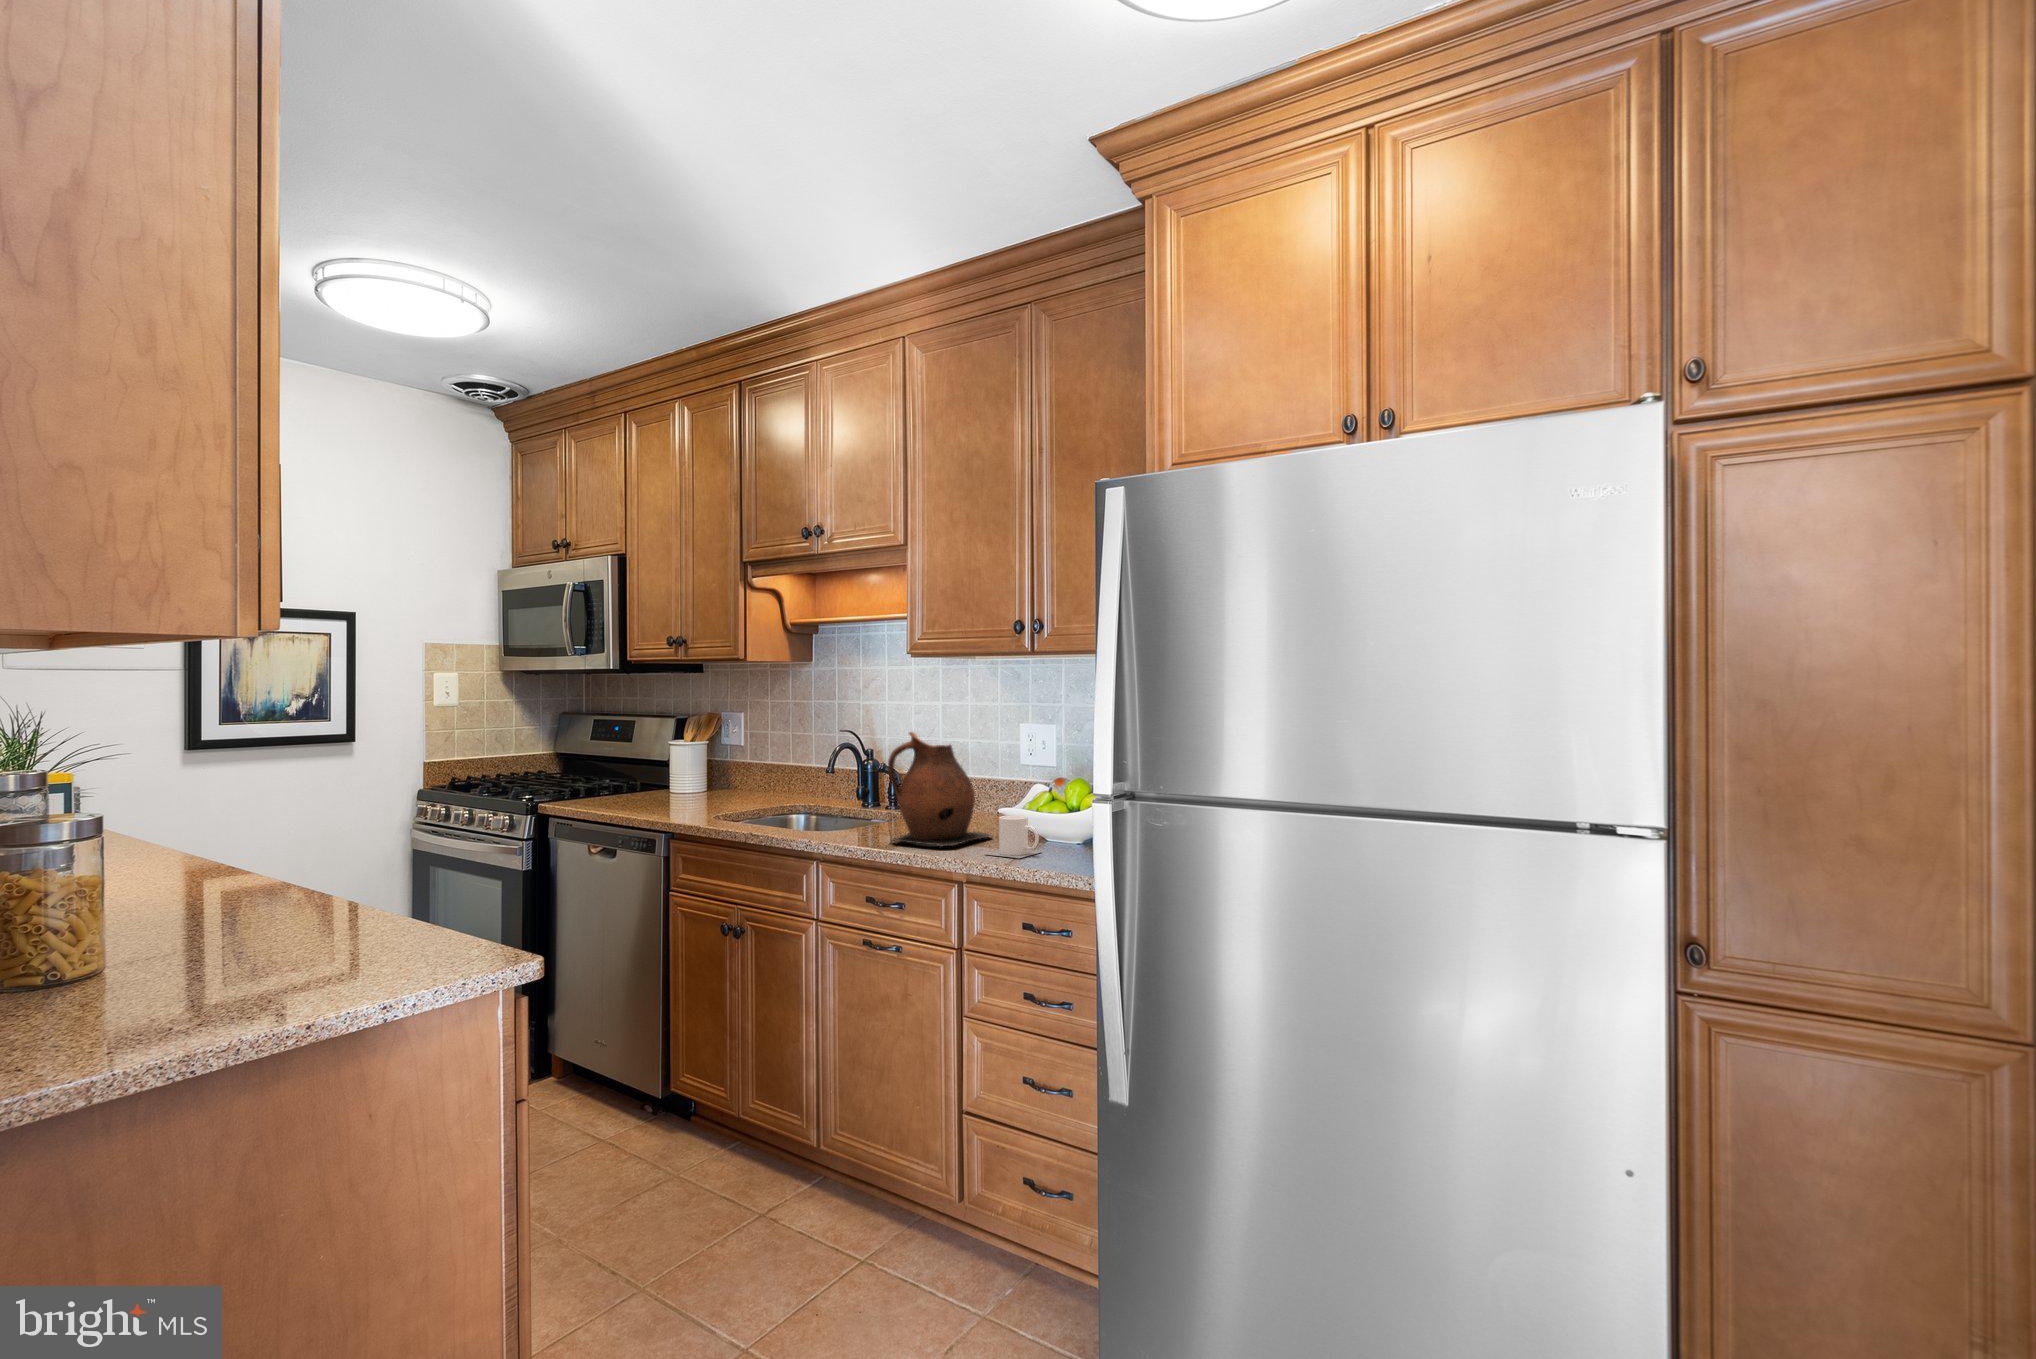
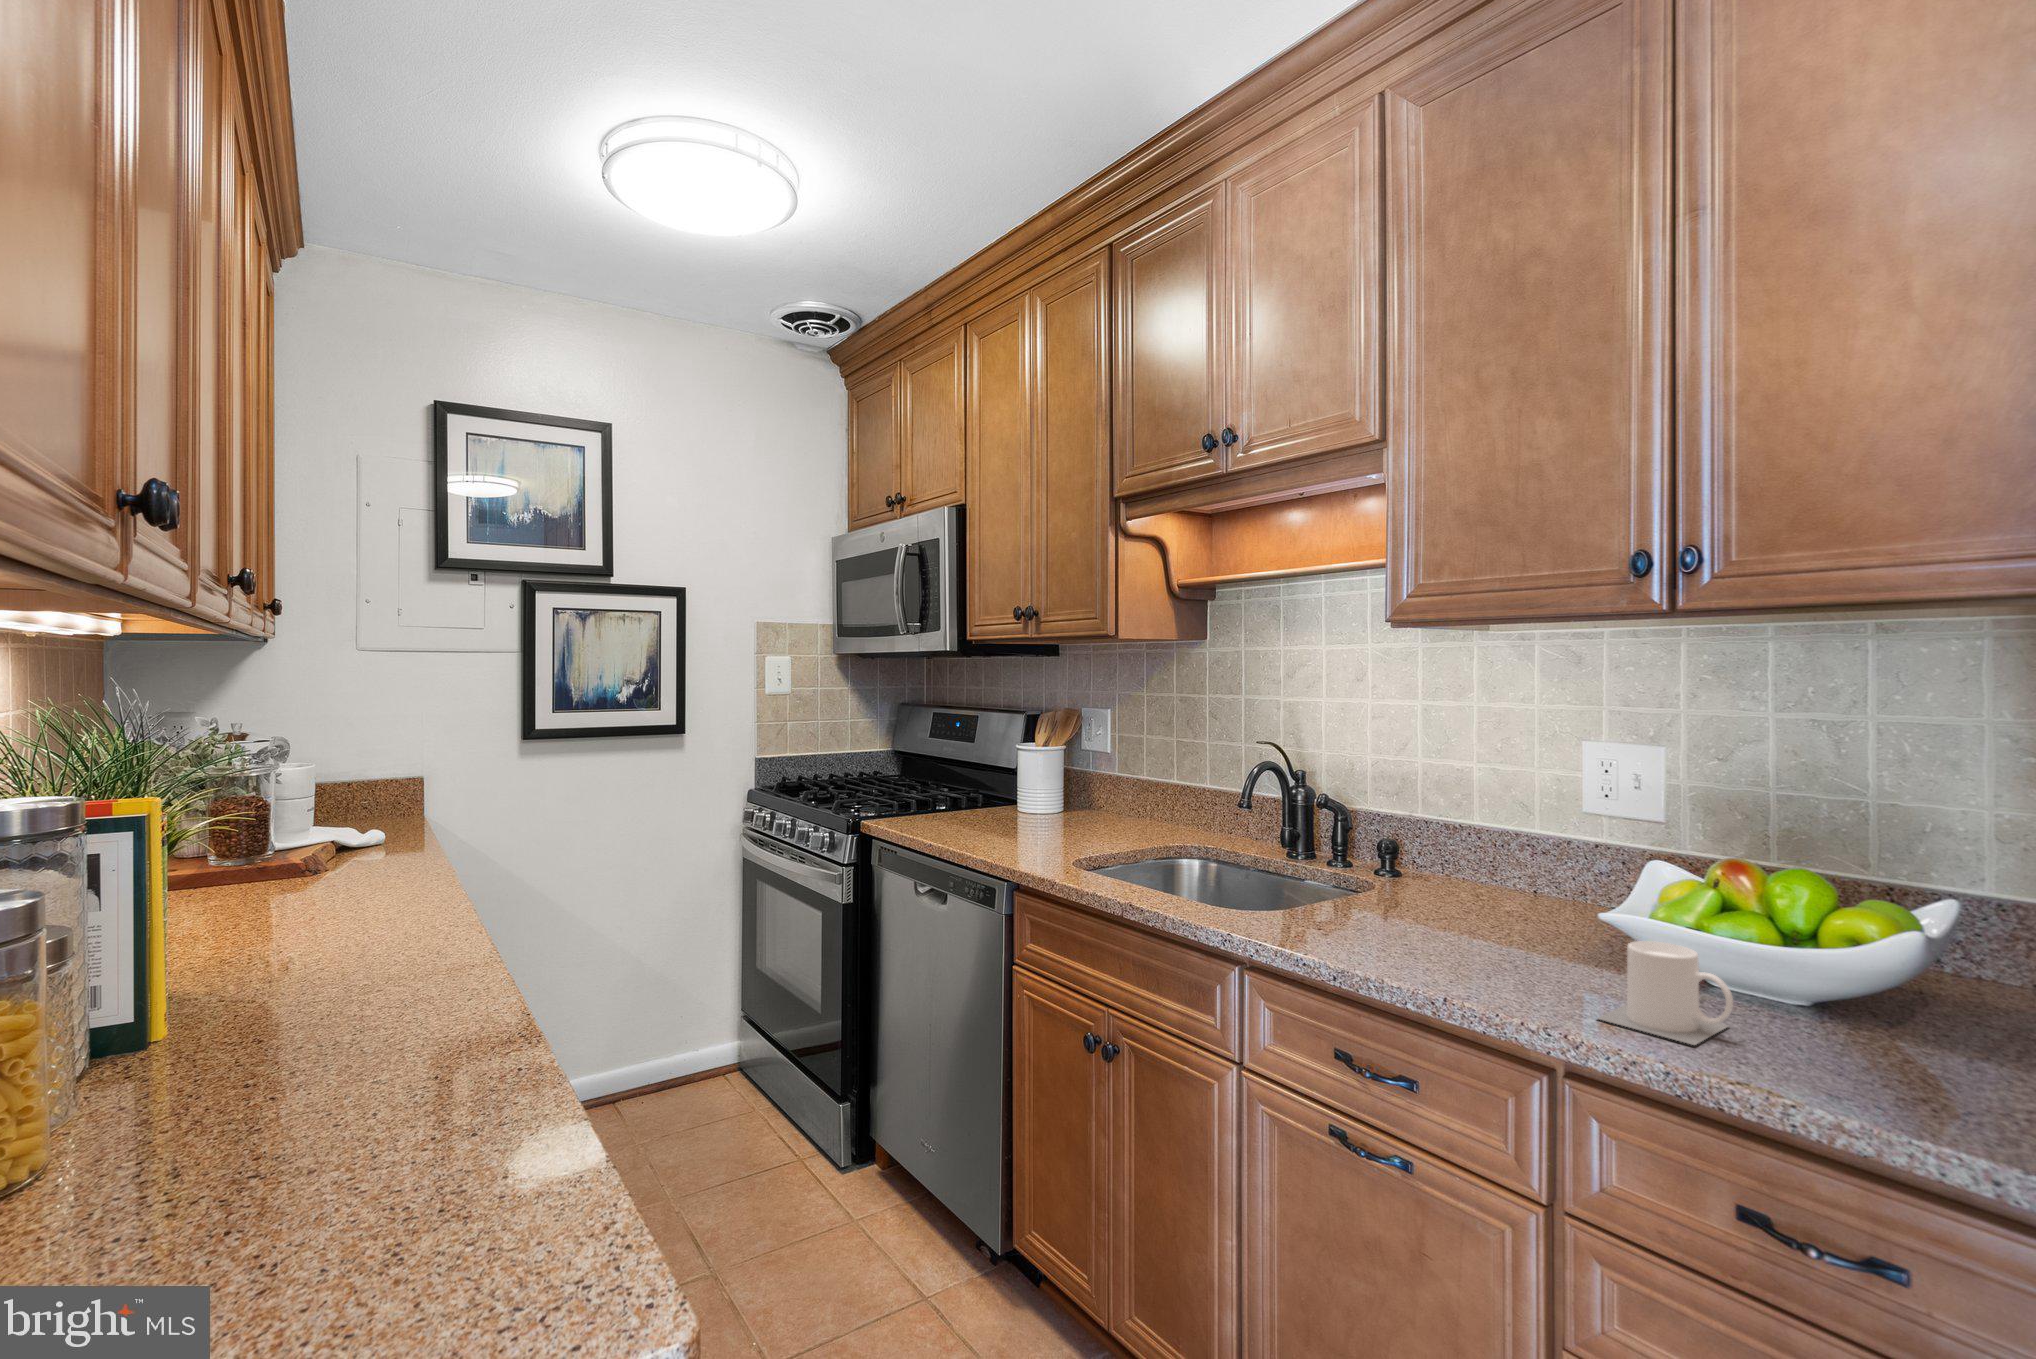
ceramic pitcher: present [888,732,991,847] -> none [1369,759,1576,988]

